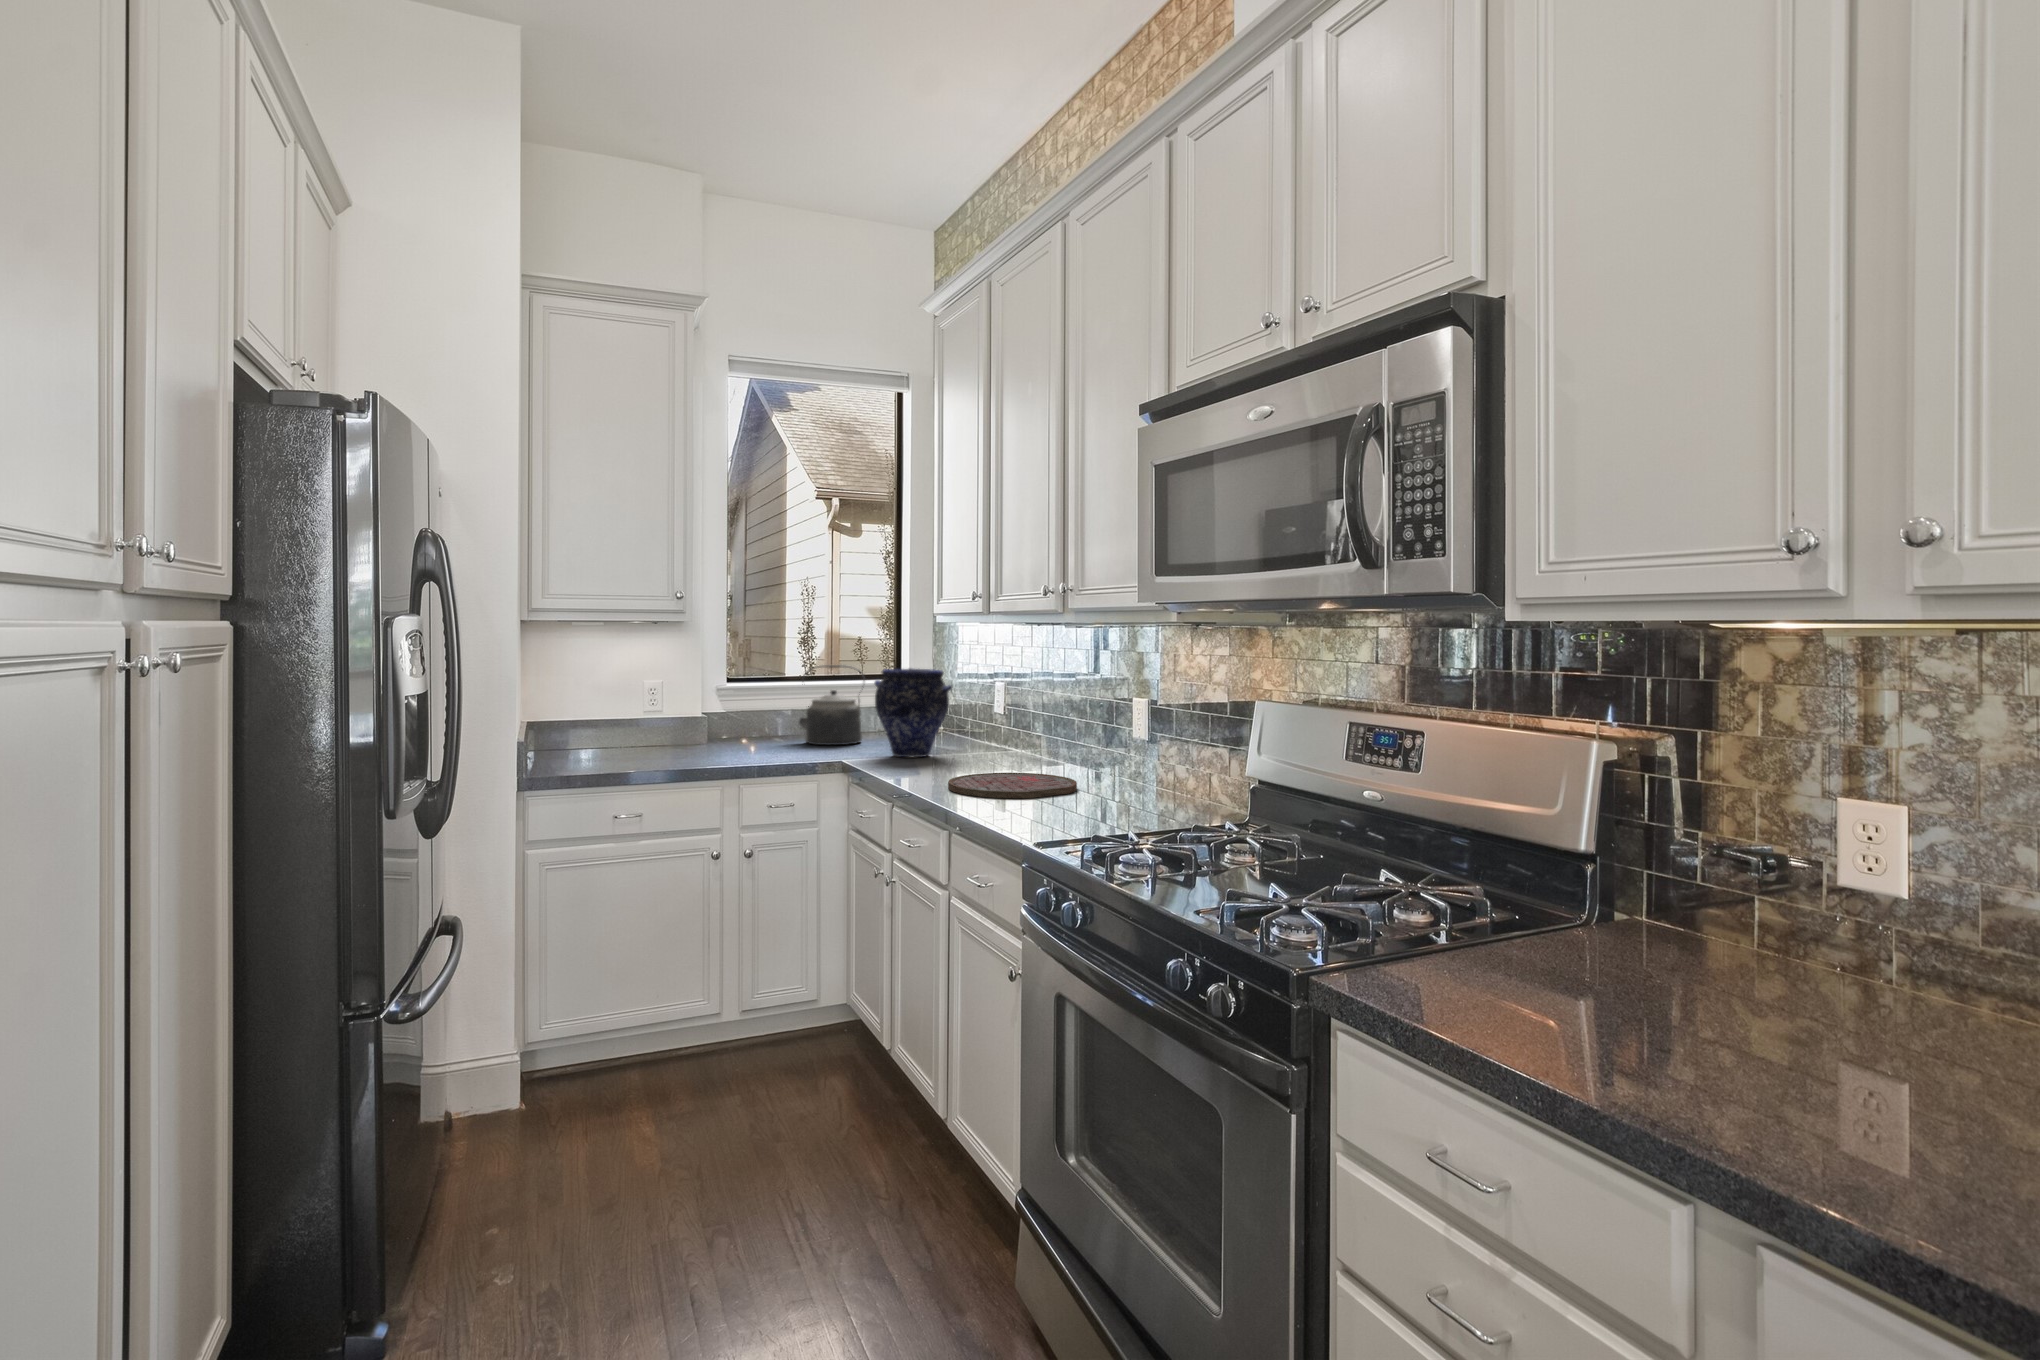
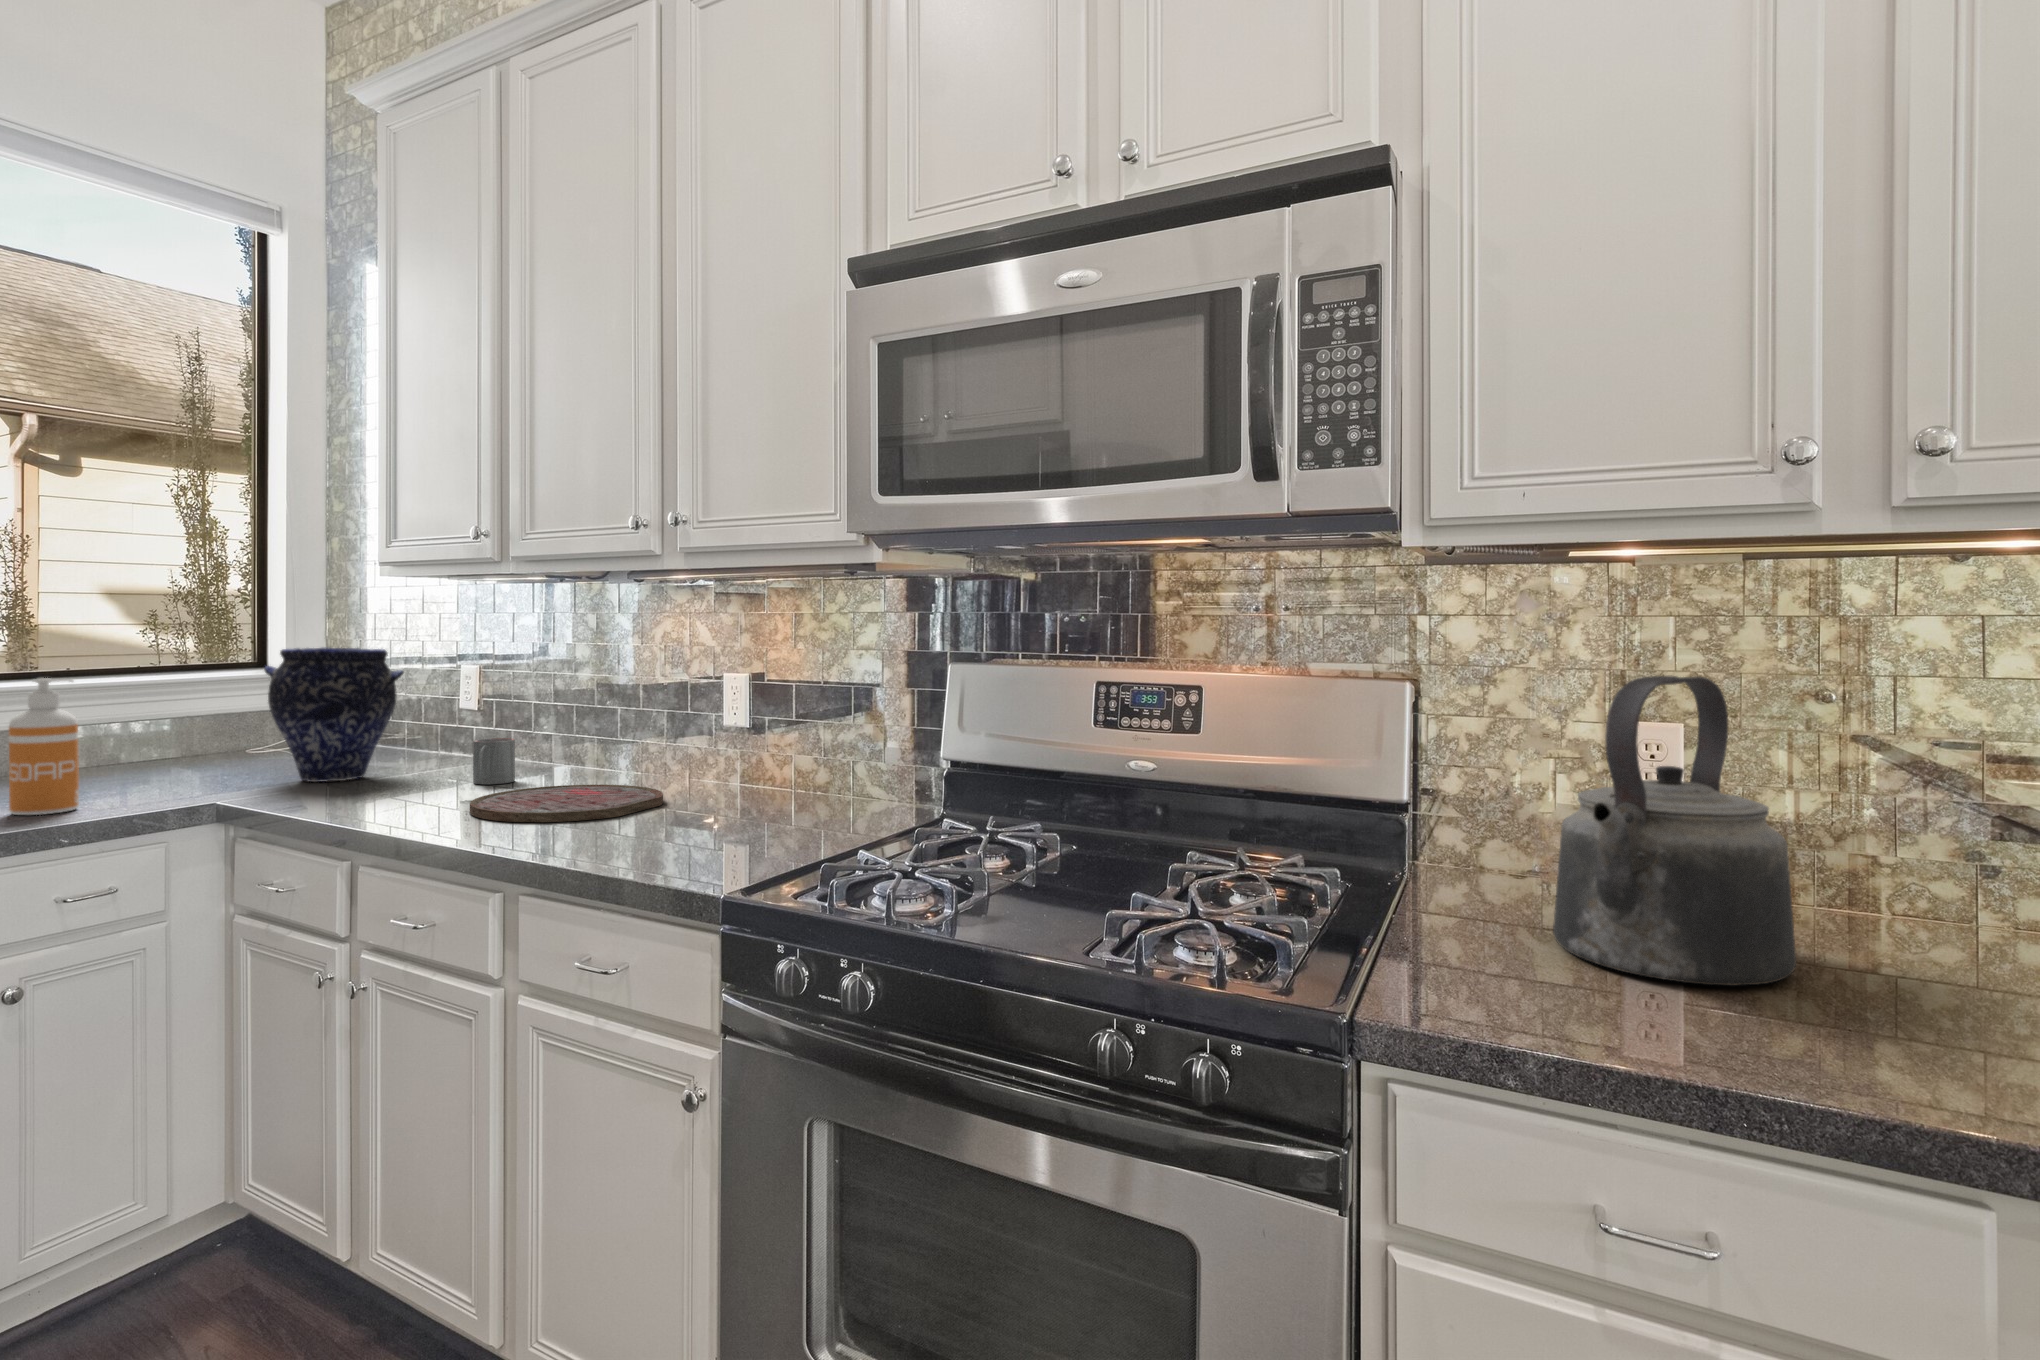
kettle: present [799,665,865,745] -> present [1553,675,1796,986]
soap dispenser: none [740,686,771,764] -> present [9,678,79,815]
mug: none [981,736,1009,768] -> present [473,738,515,784]

